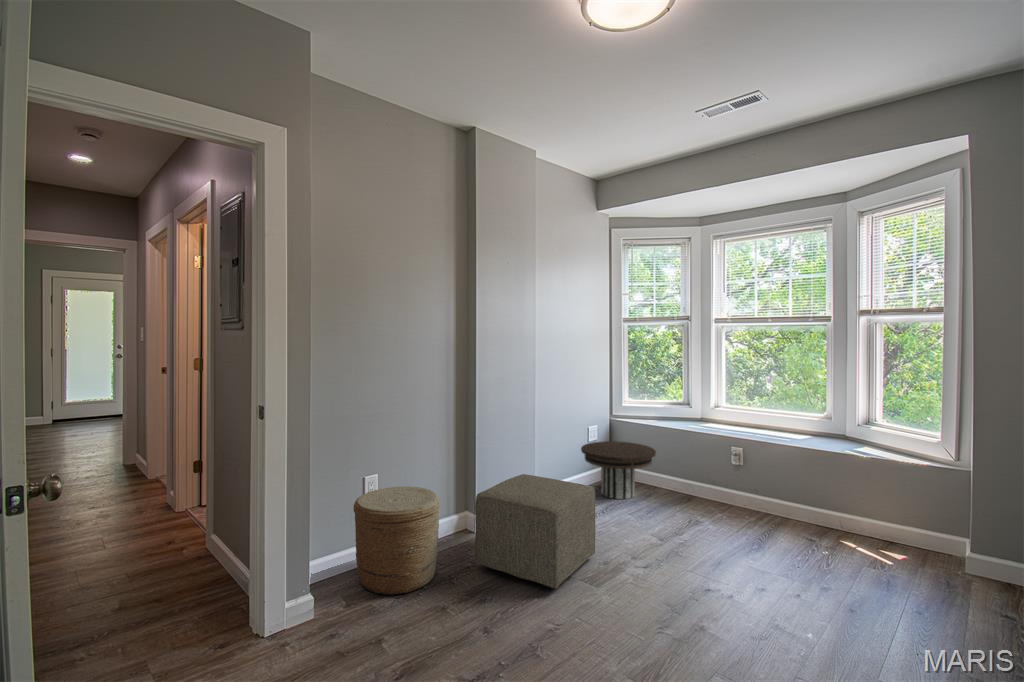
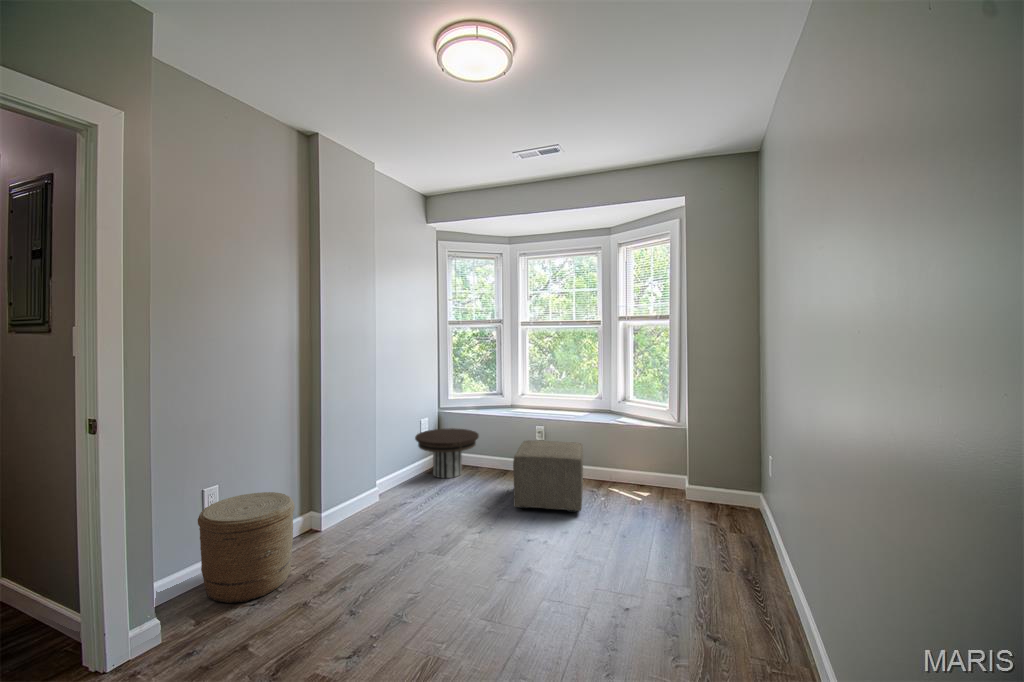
ottoman: present [475,474,595,588] -> present [513,440,583,513]

